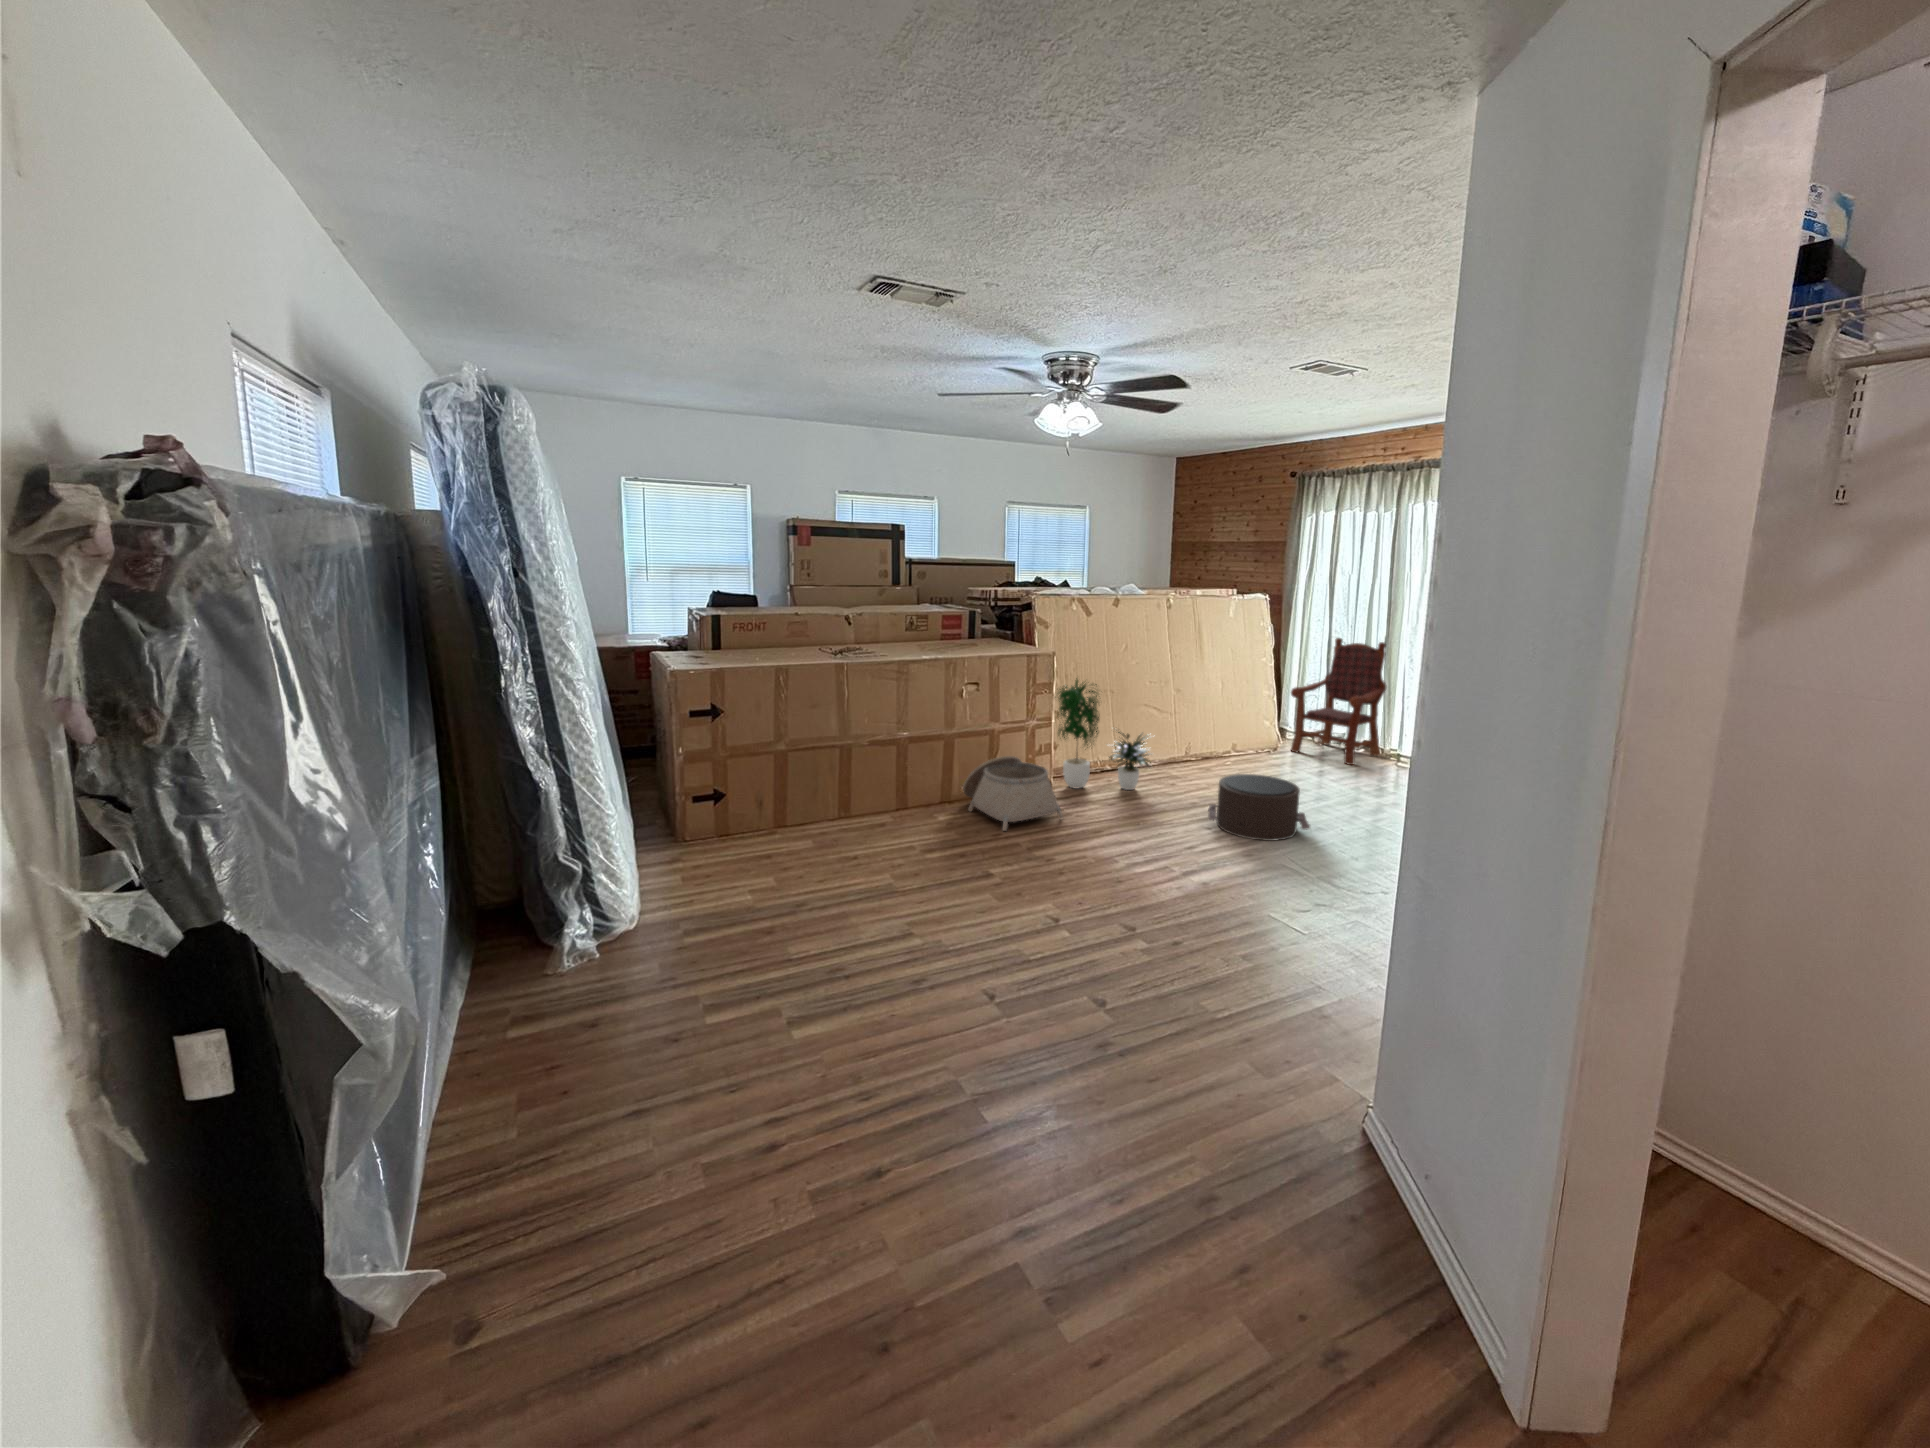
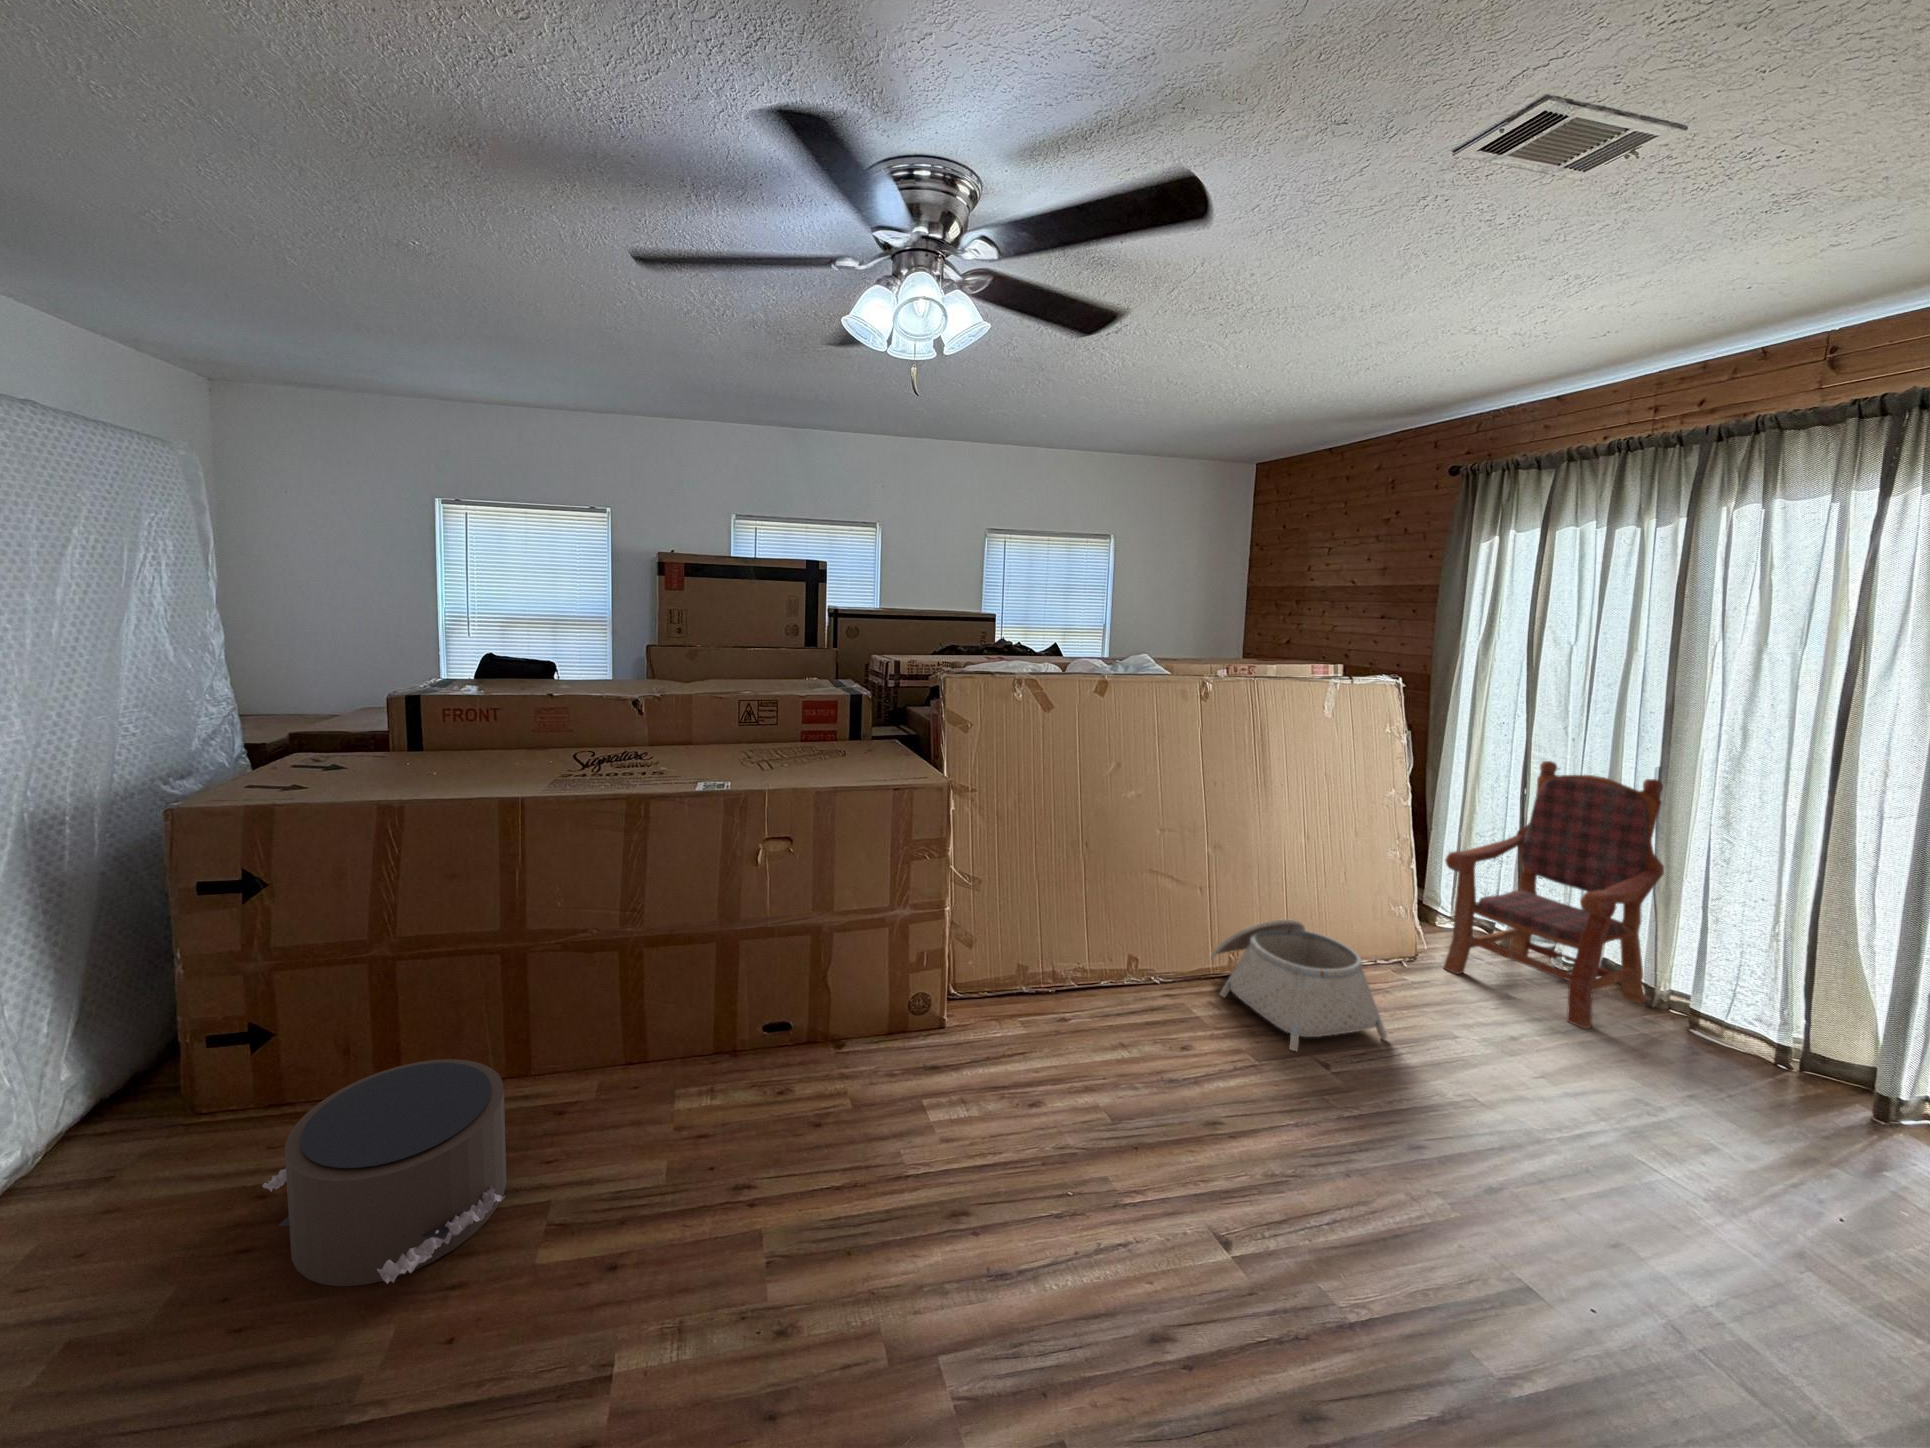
potted plant: present [1057,678,1151,790] -> none [949,829,1147,1061]
basket: present [963,756,1063,831] -> present [1211,919,1387,1051]
pouf: present [1208,774,1310,841] -> present [262,1059,506,1287]

